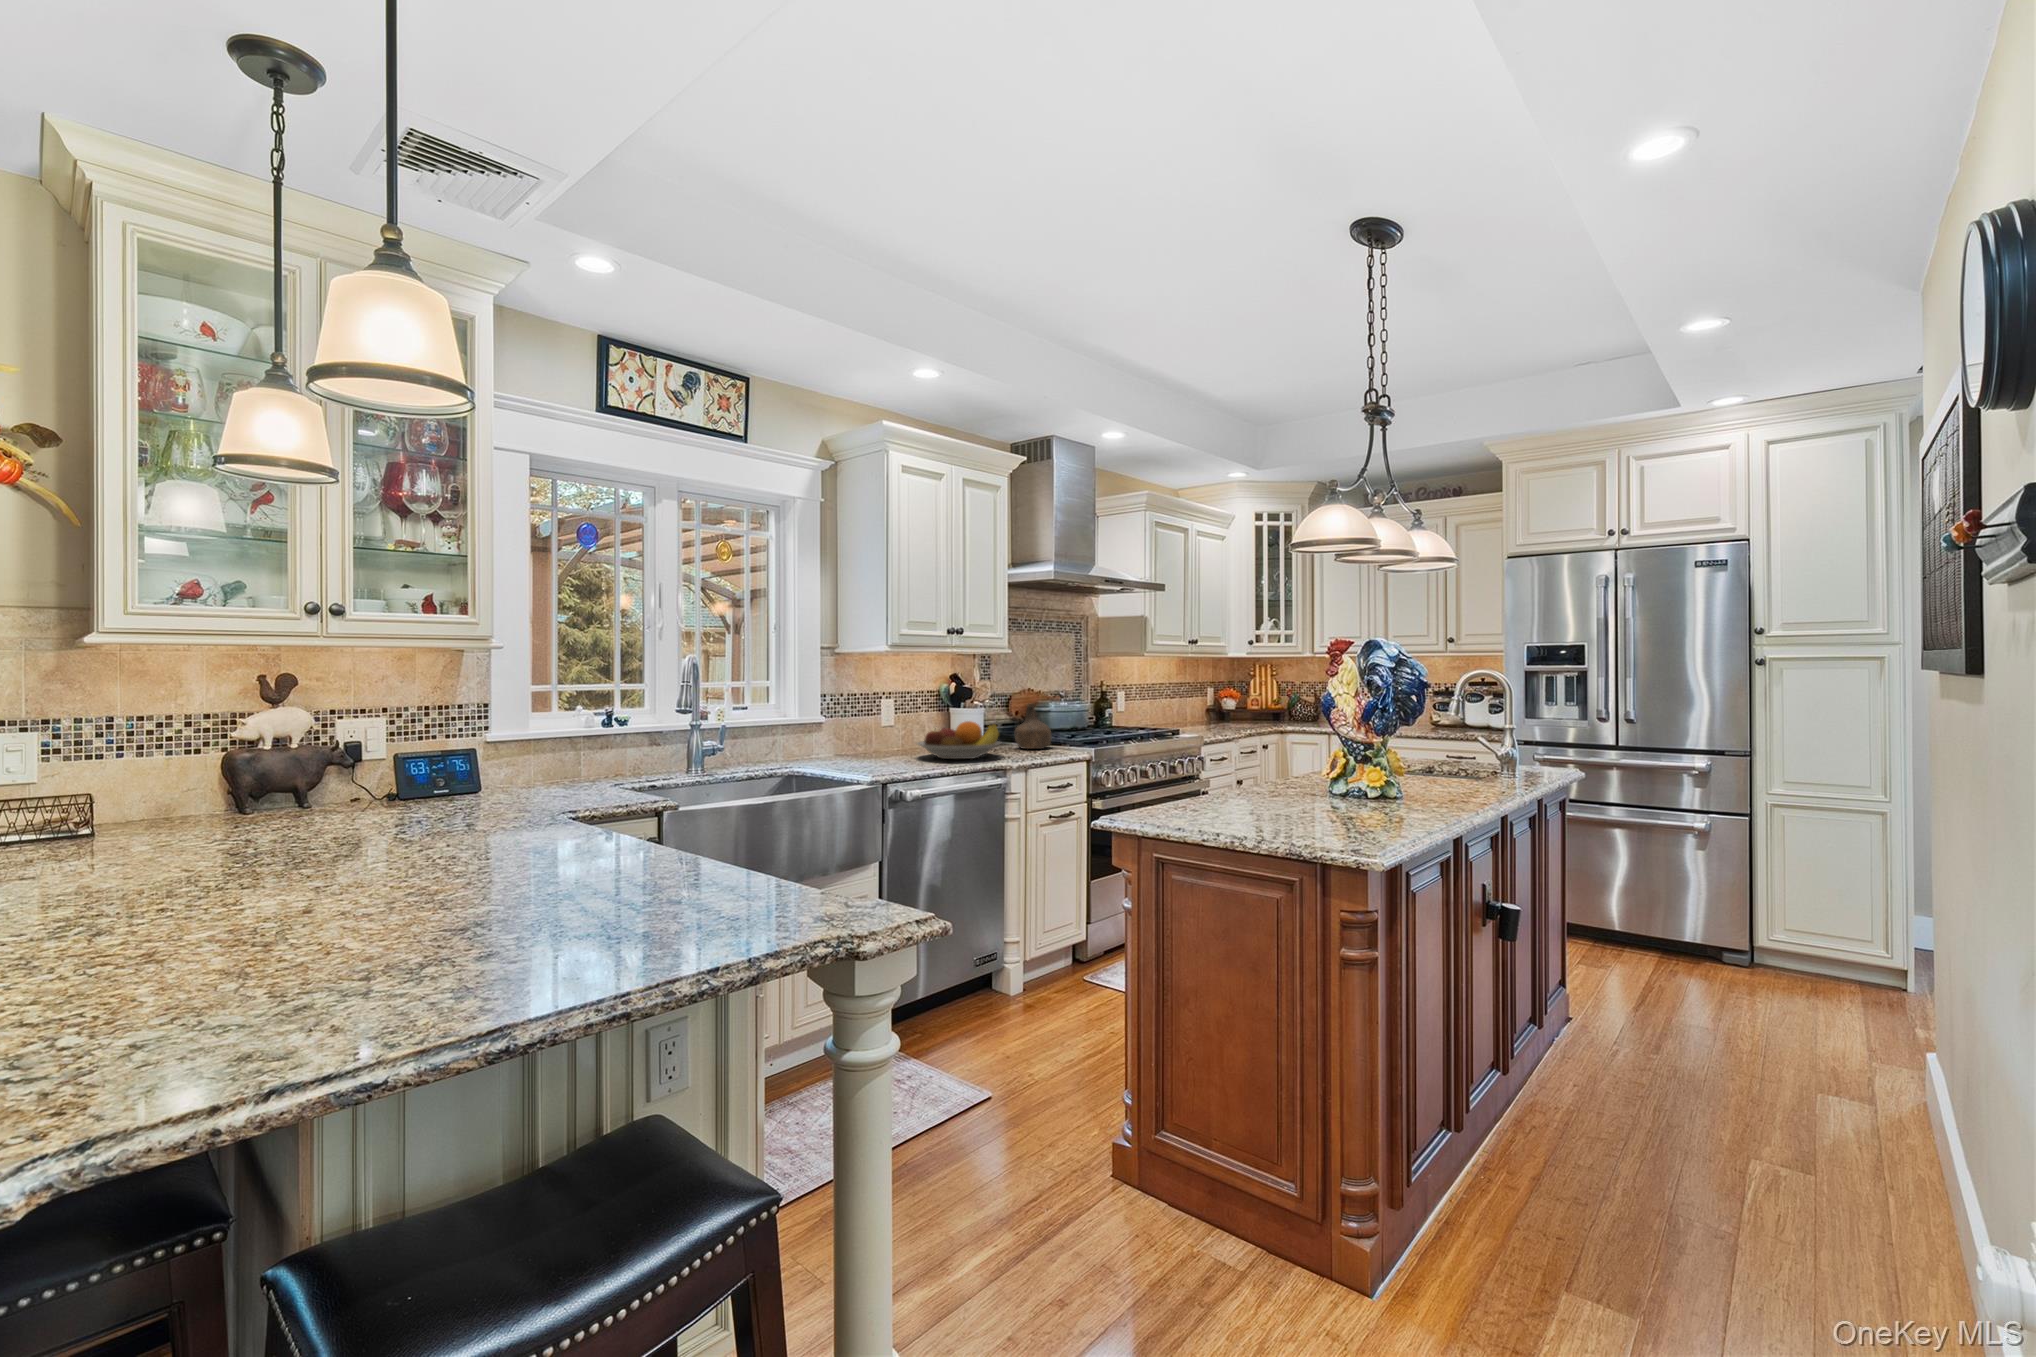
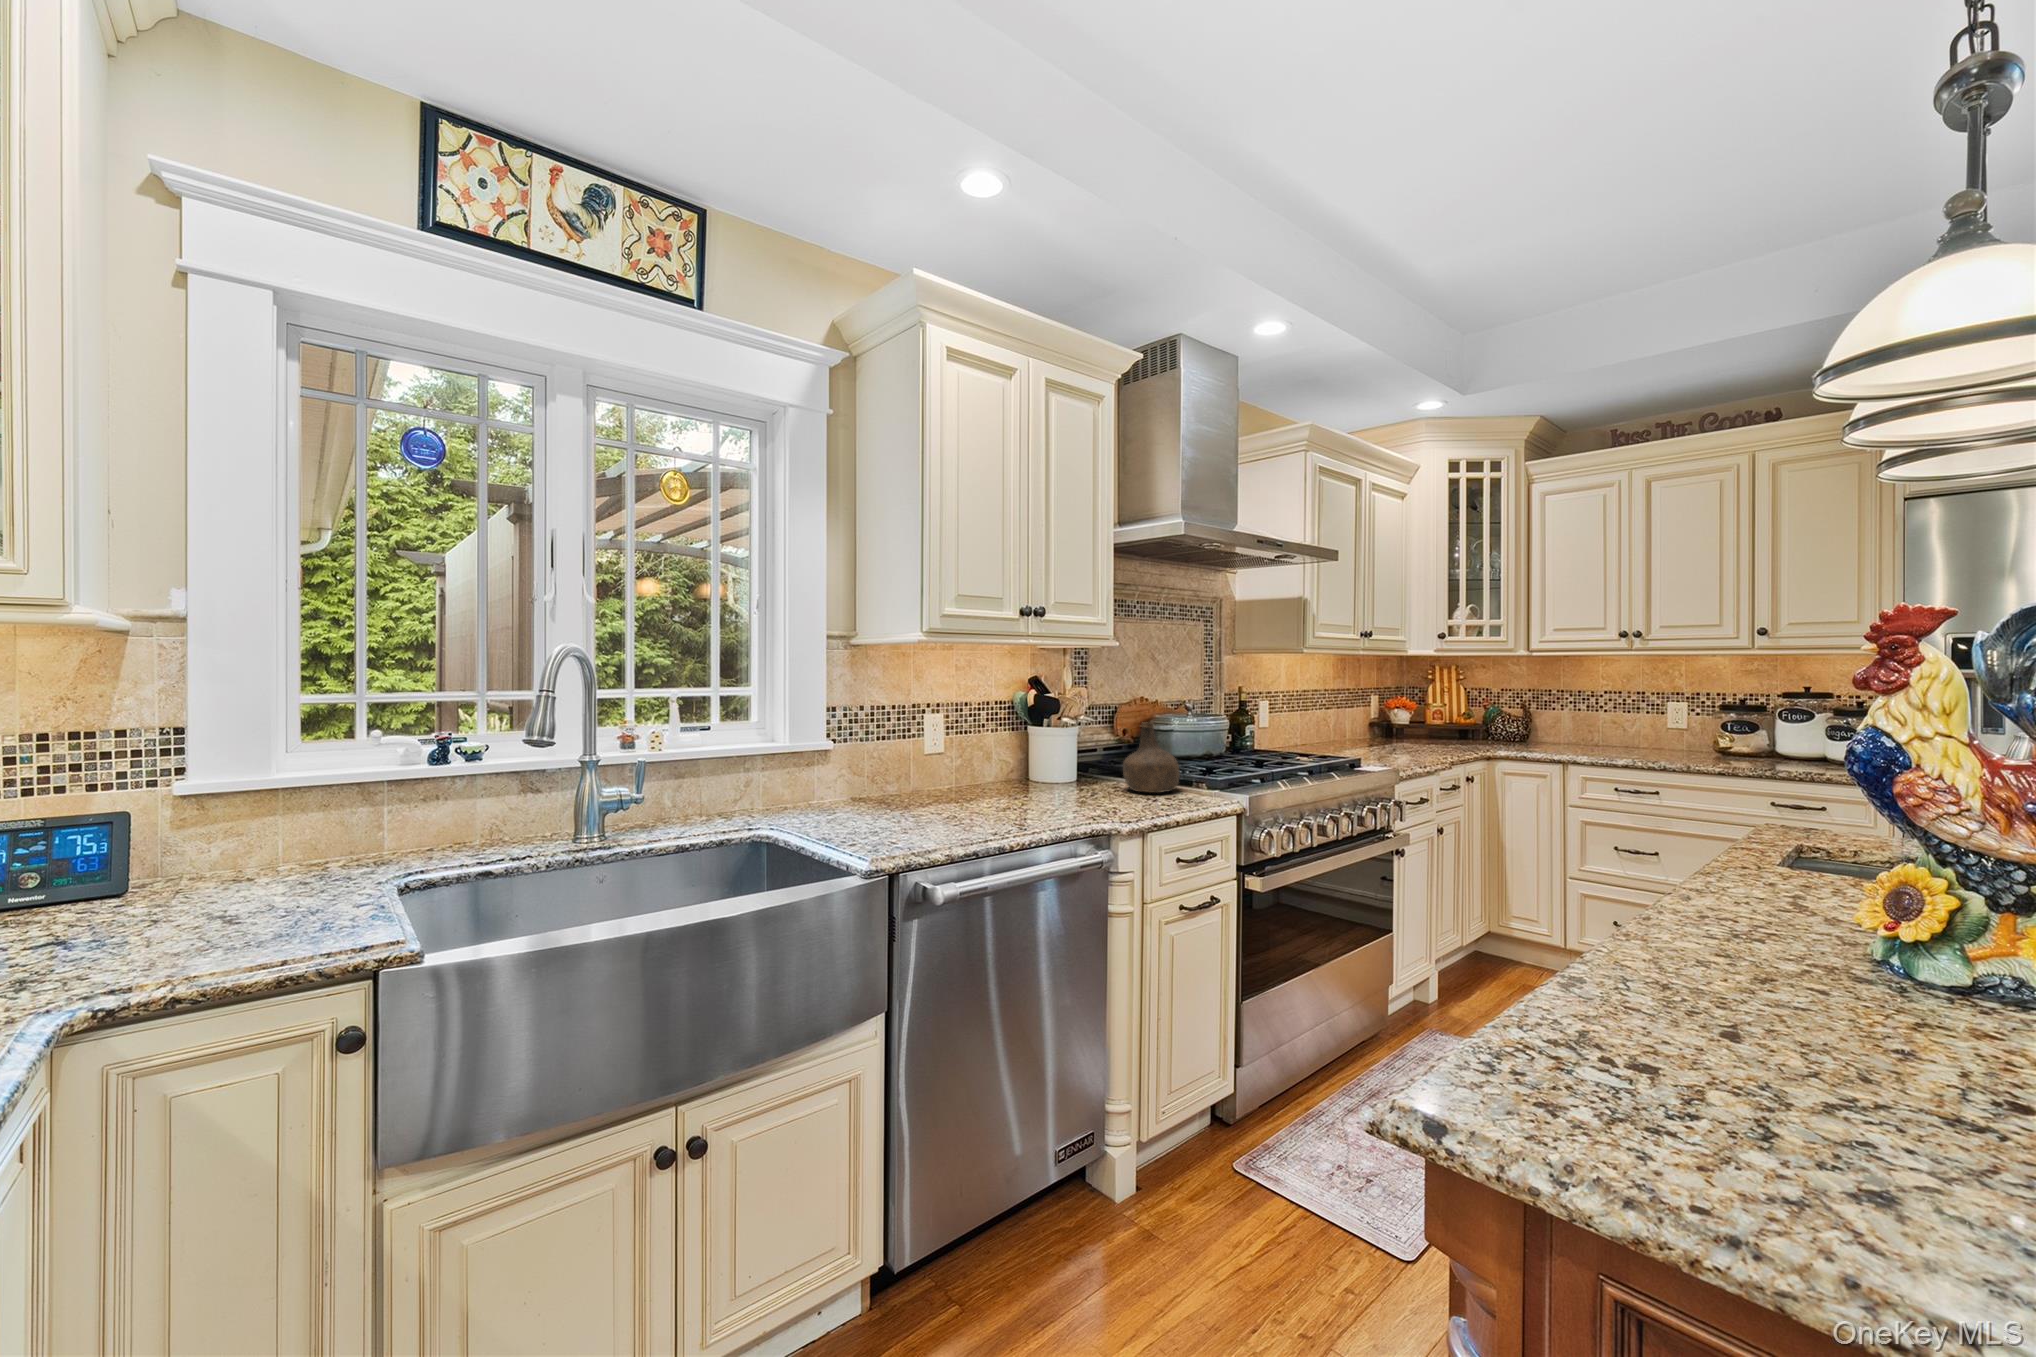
fruit bowl: present [917,721,1000,759] -> none [969,752,1103,814]

